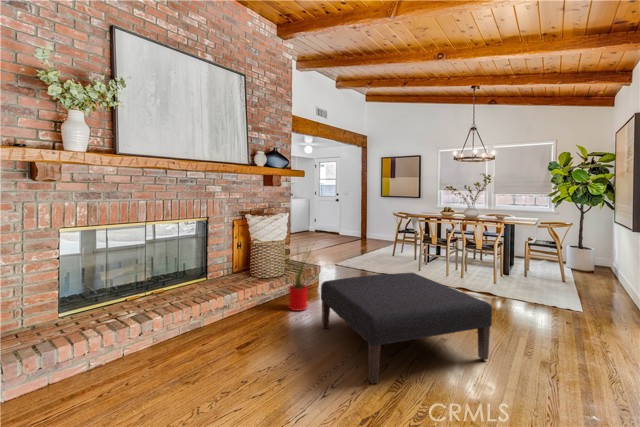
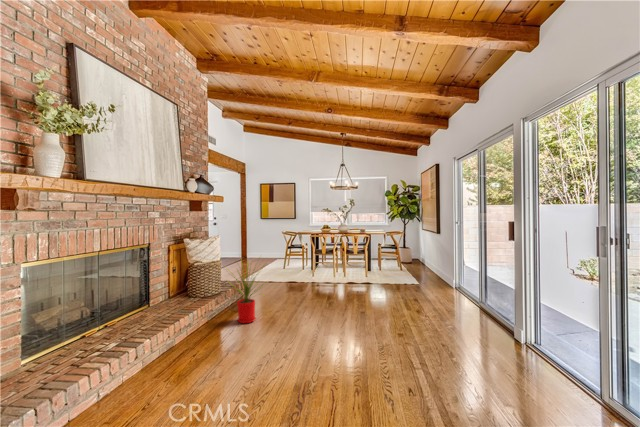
ottoman: present [321,273,492,383] -> none [280,276,409,356]

